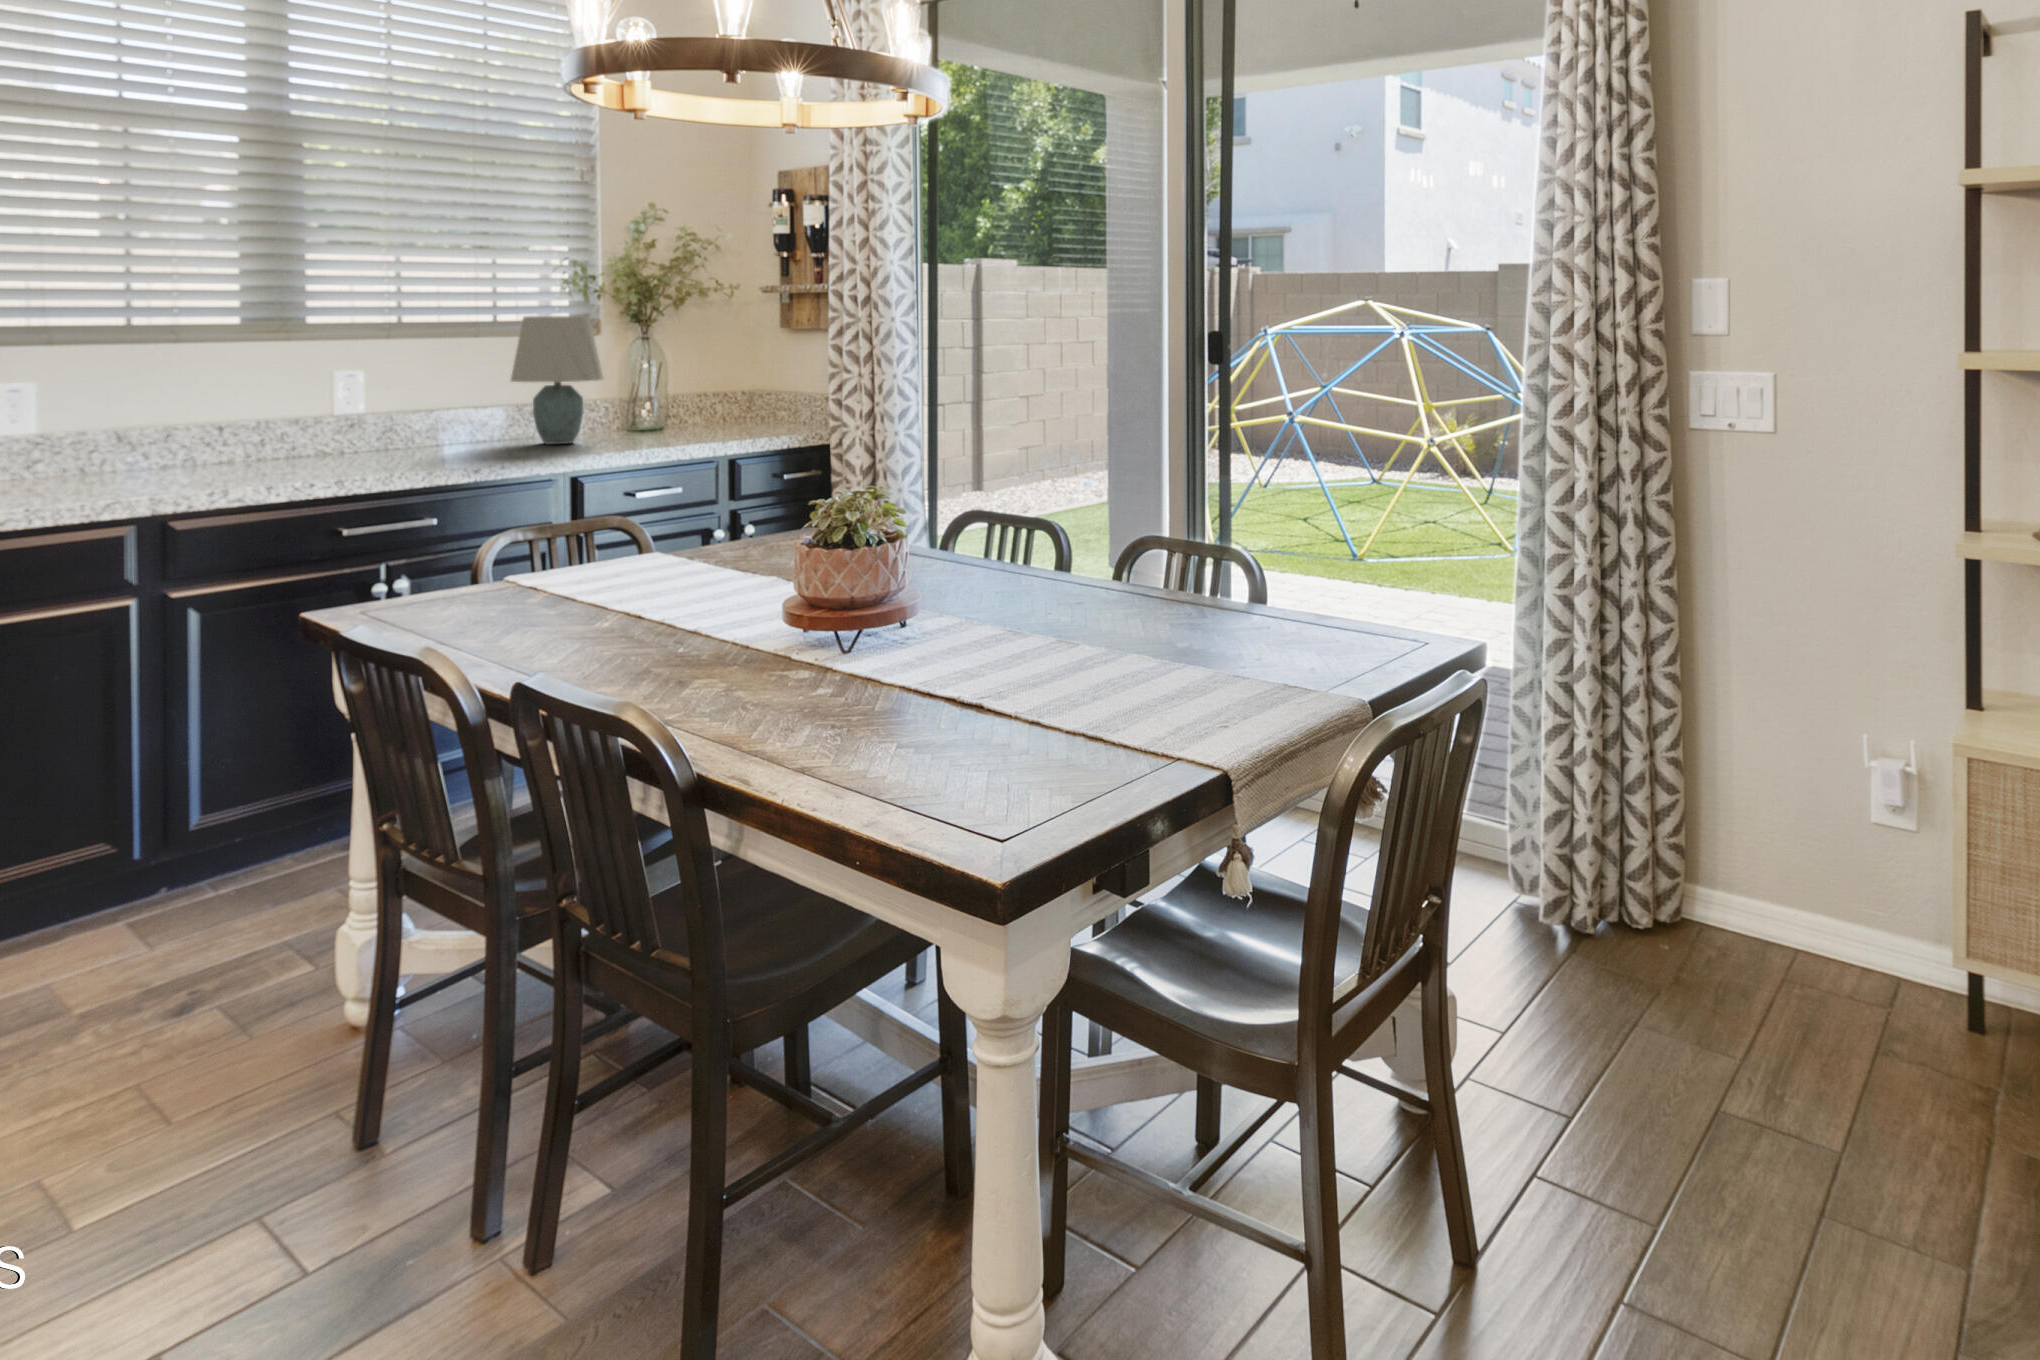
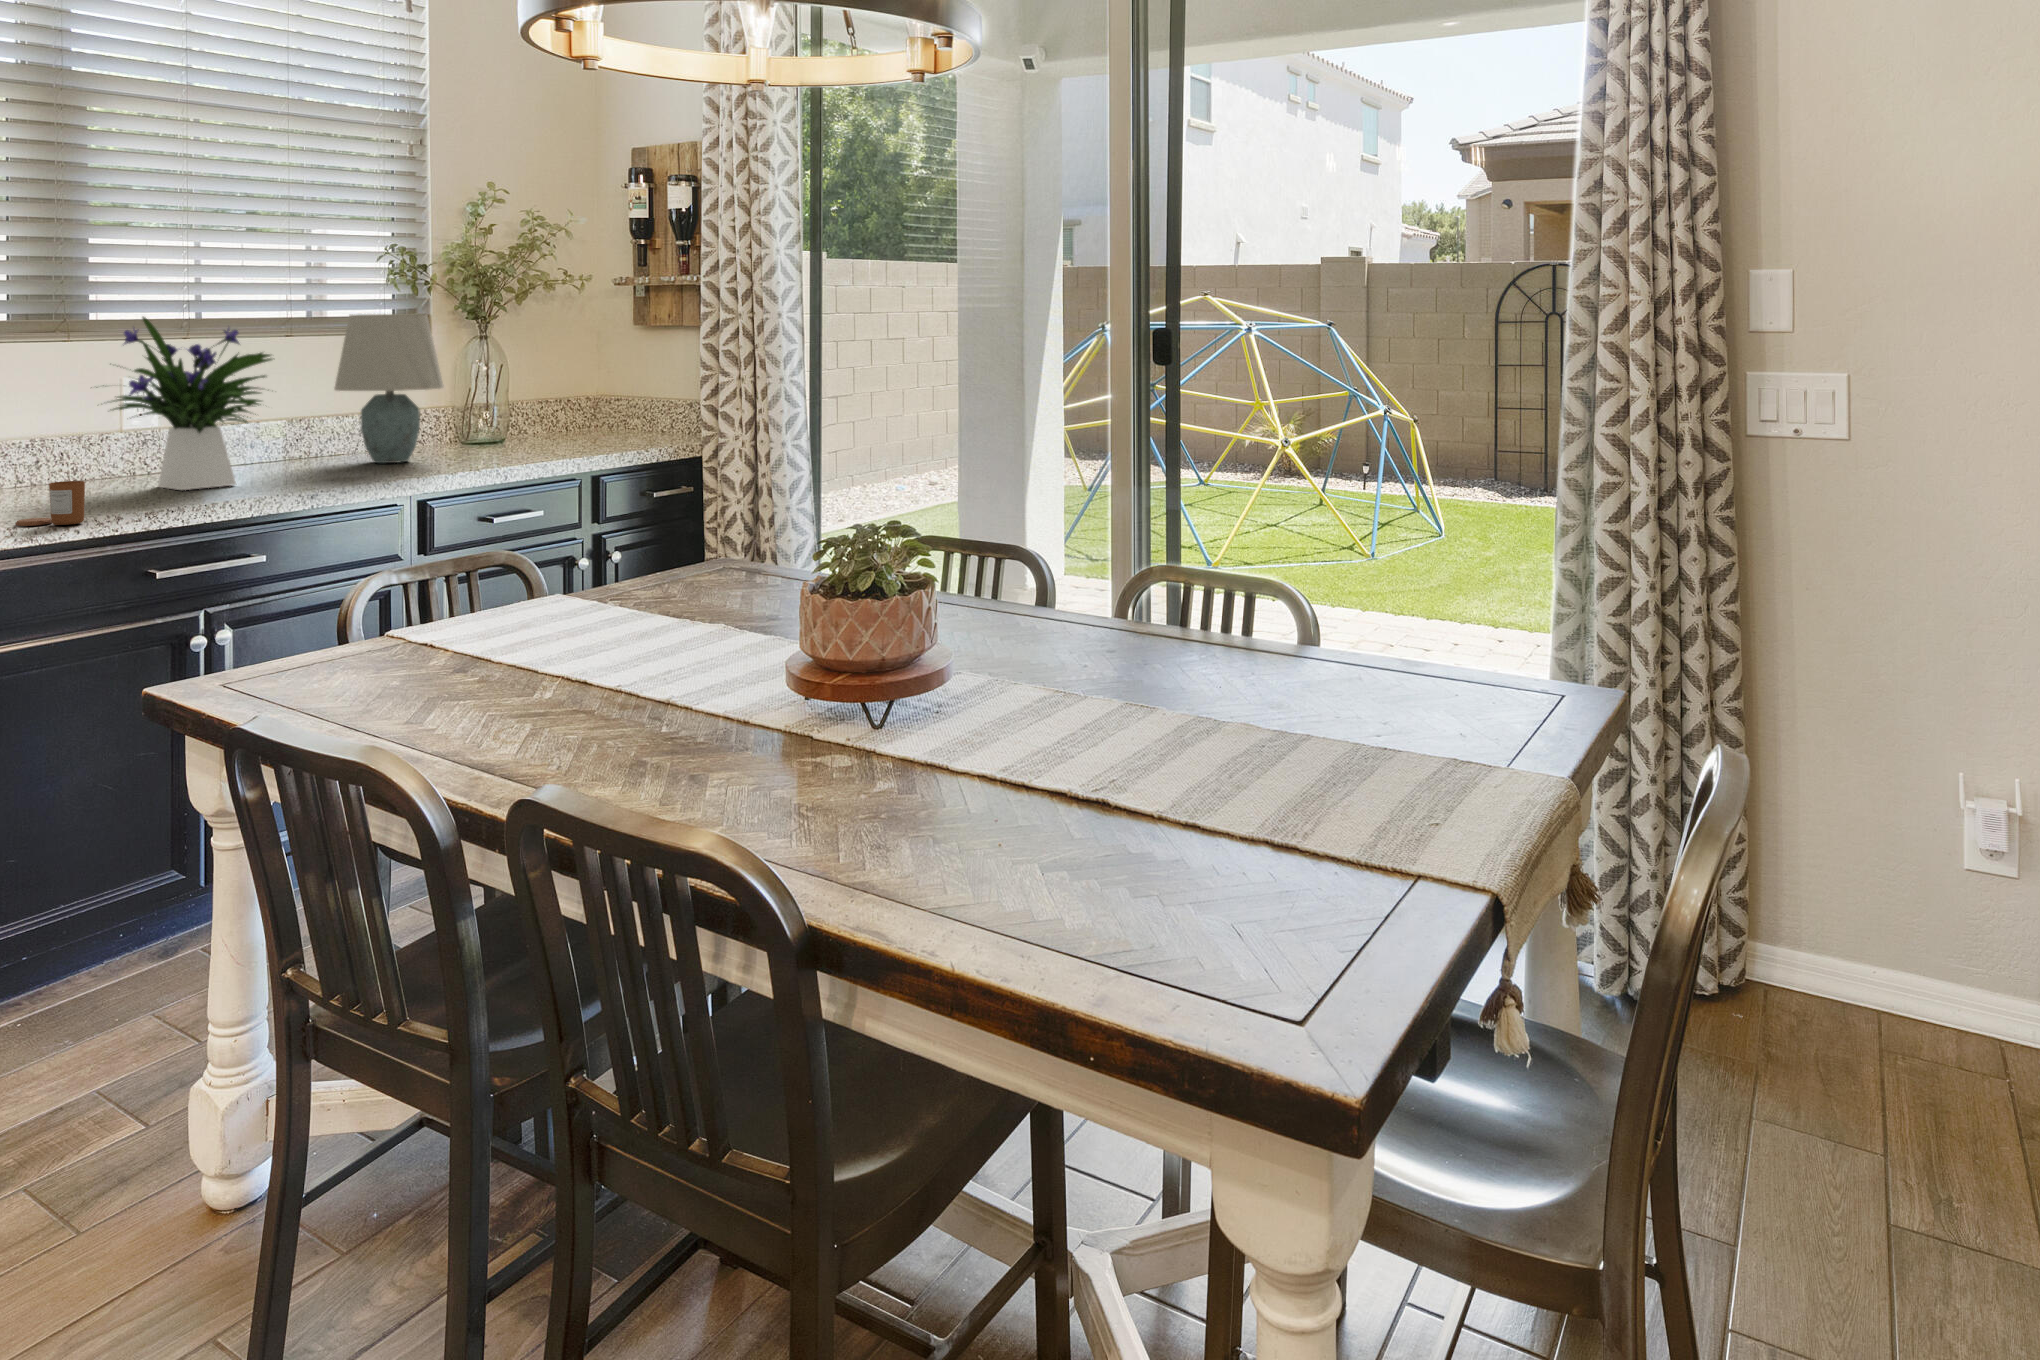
flower arrangement: none [299,318,456,465] -> present [96,317,272,490]
candle: none [229,455,284,491] -> present [15,481,85,526]

